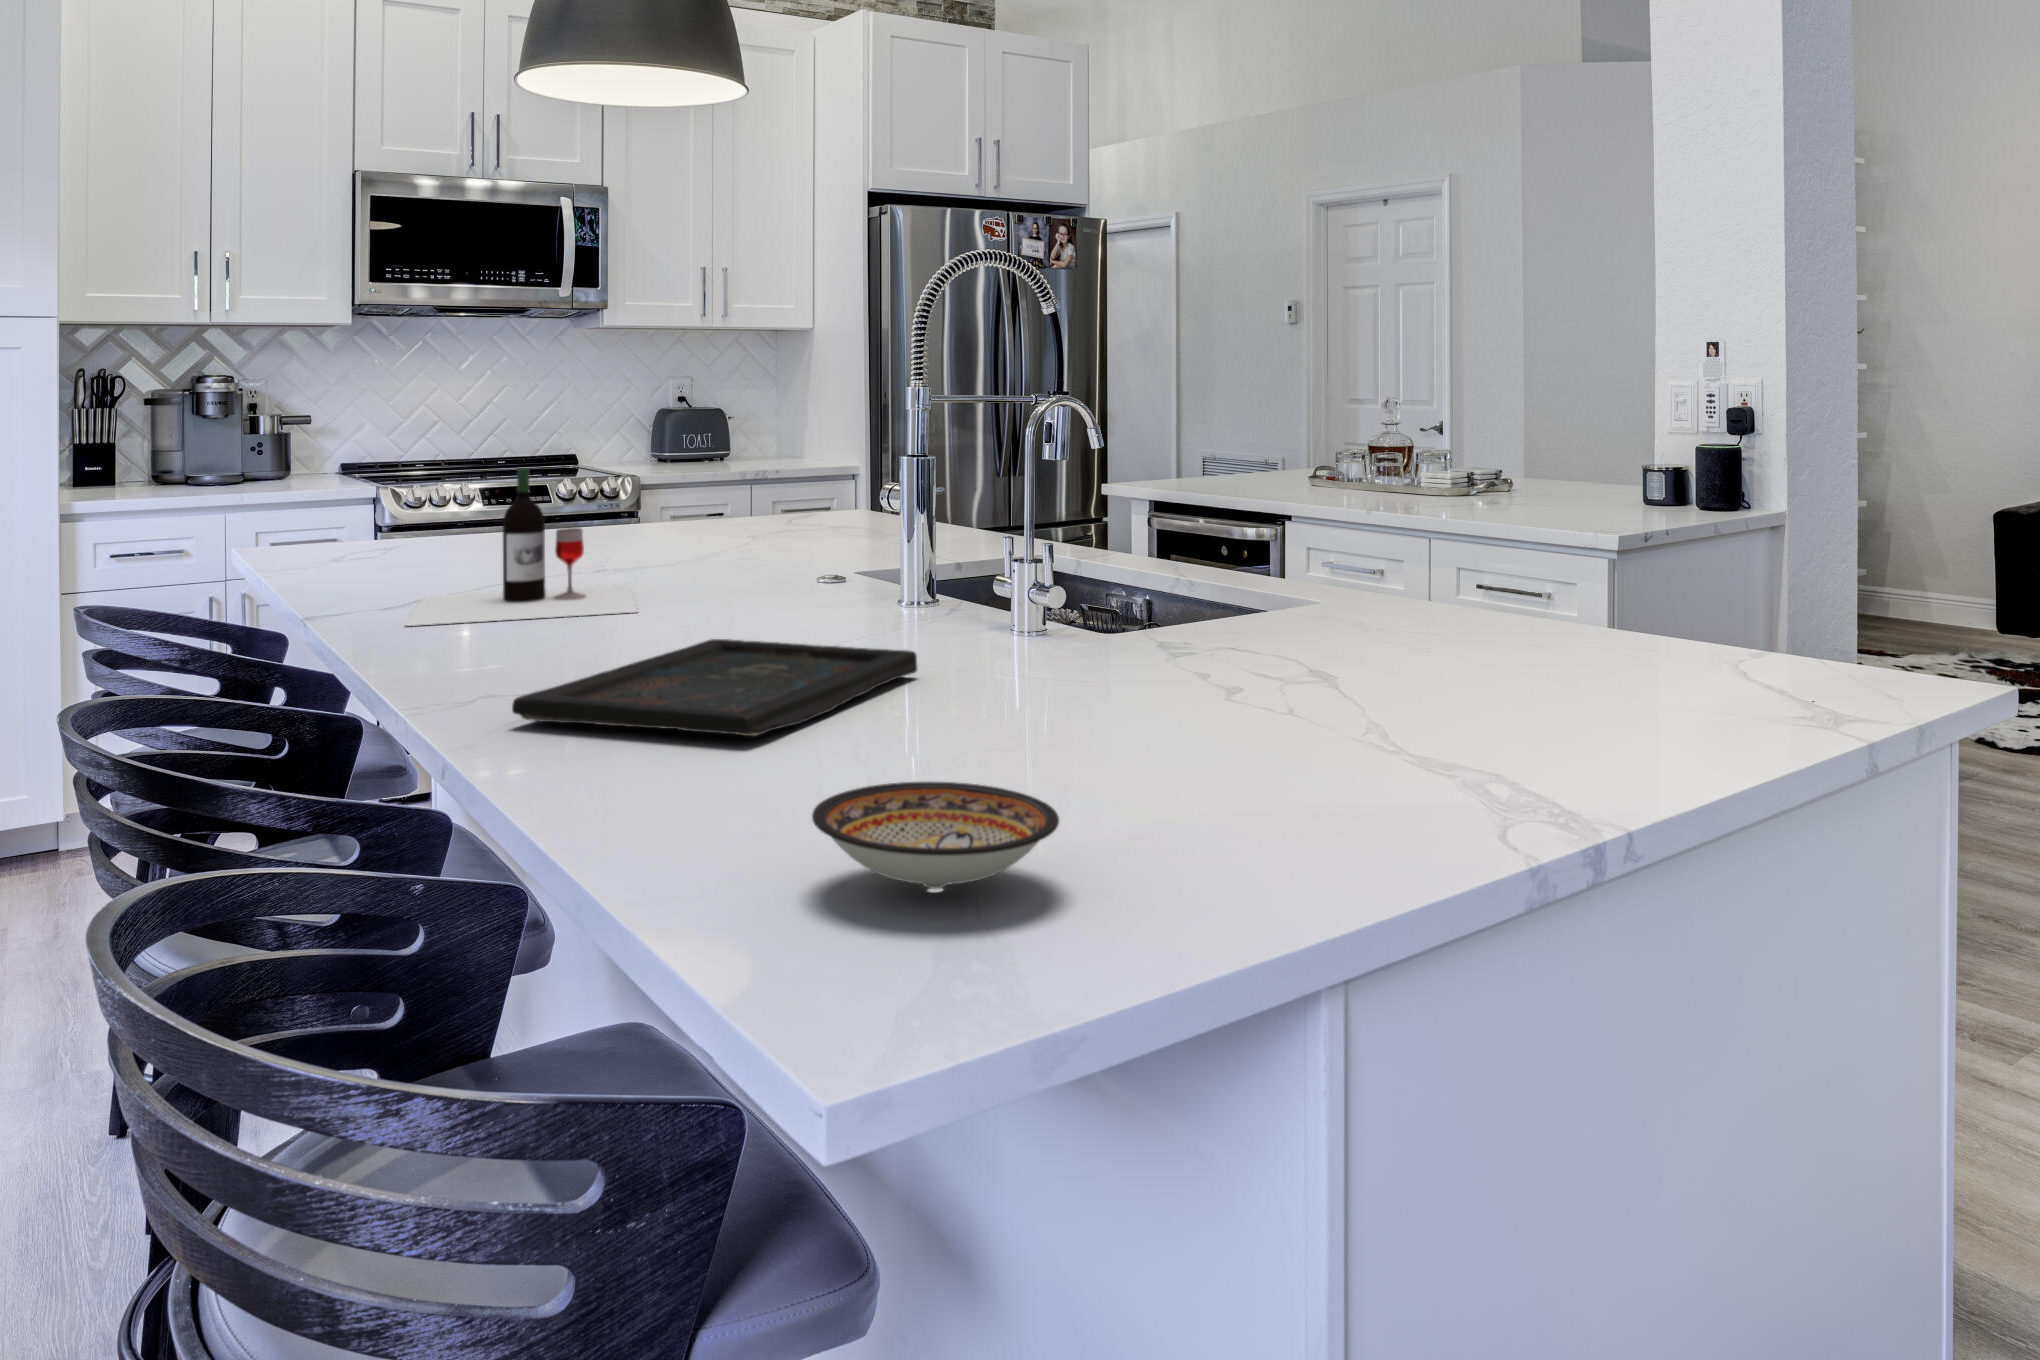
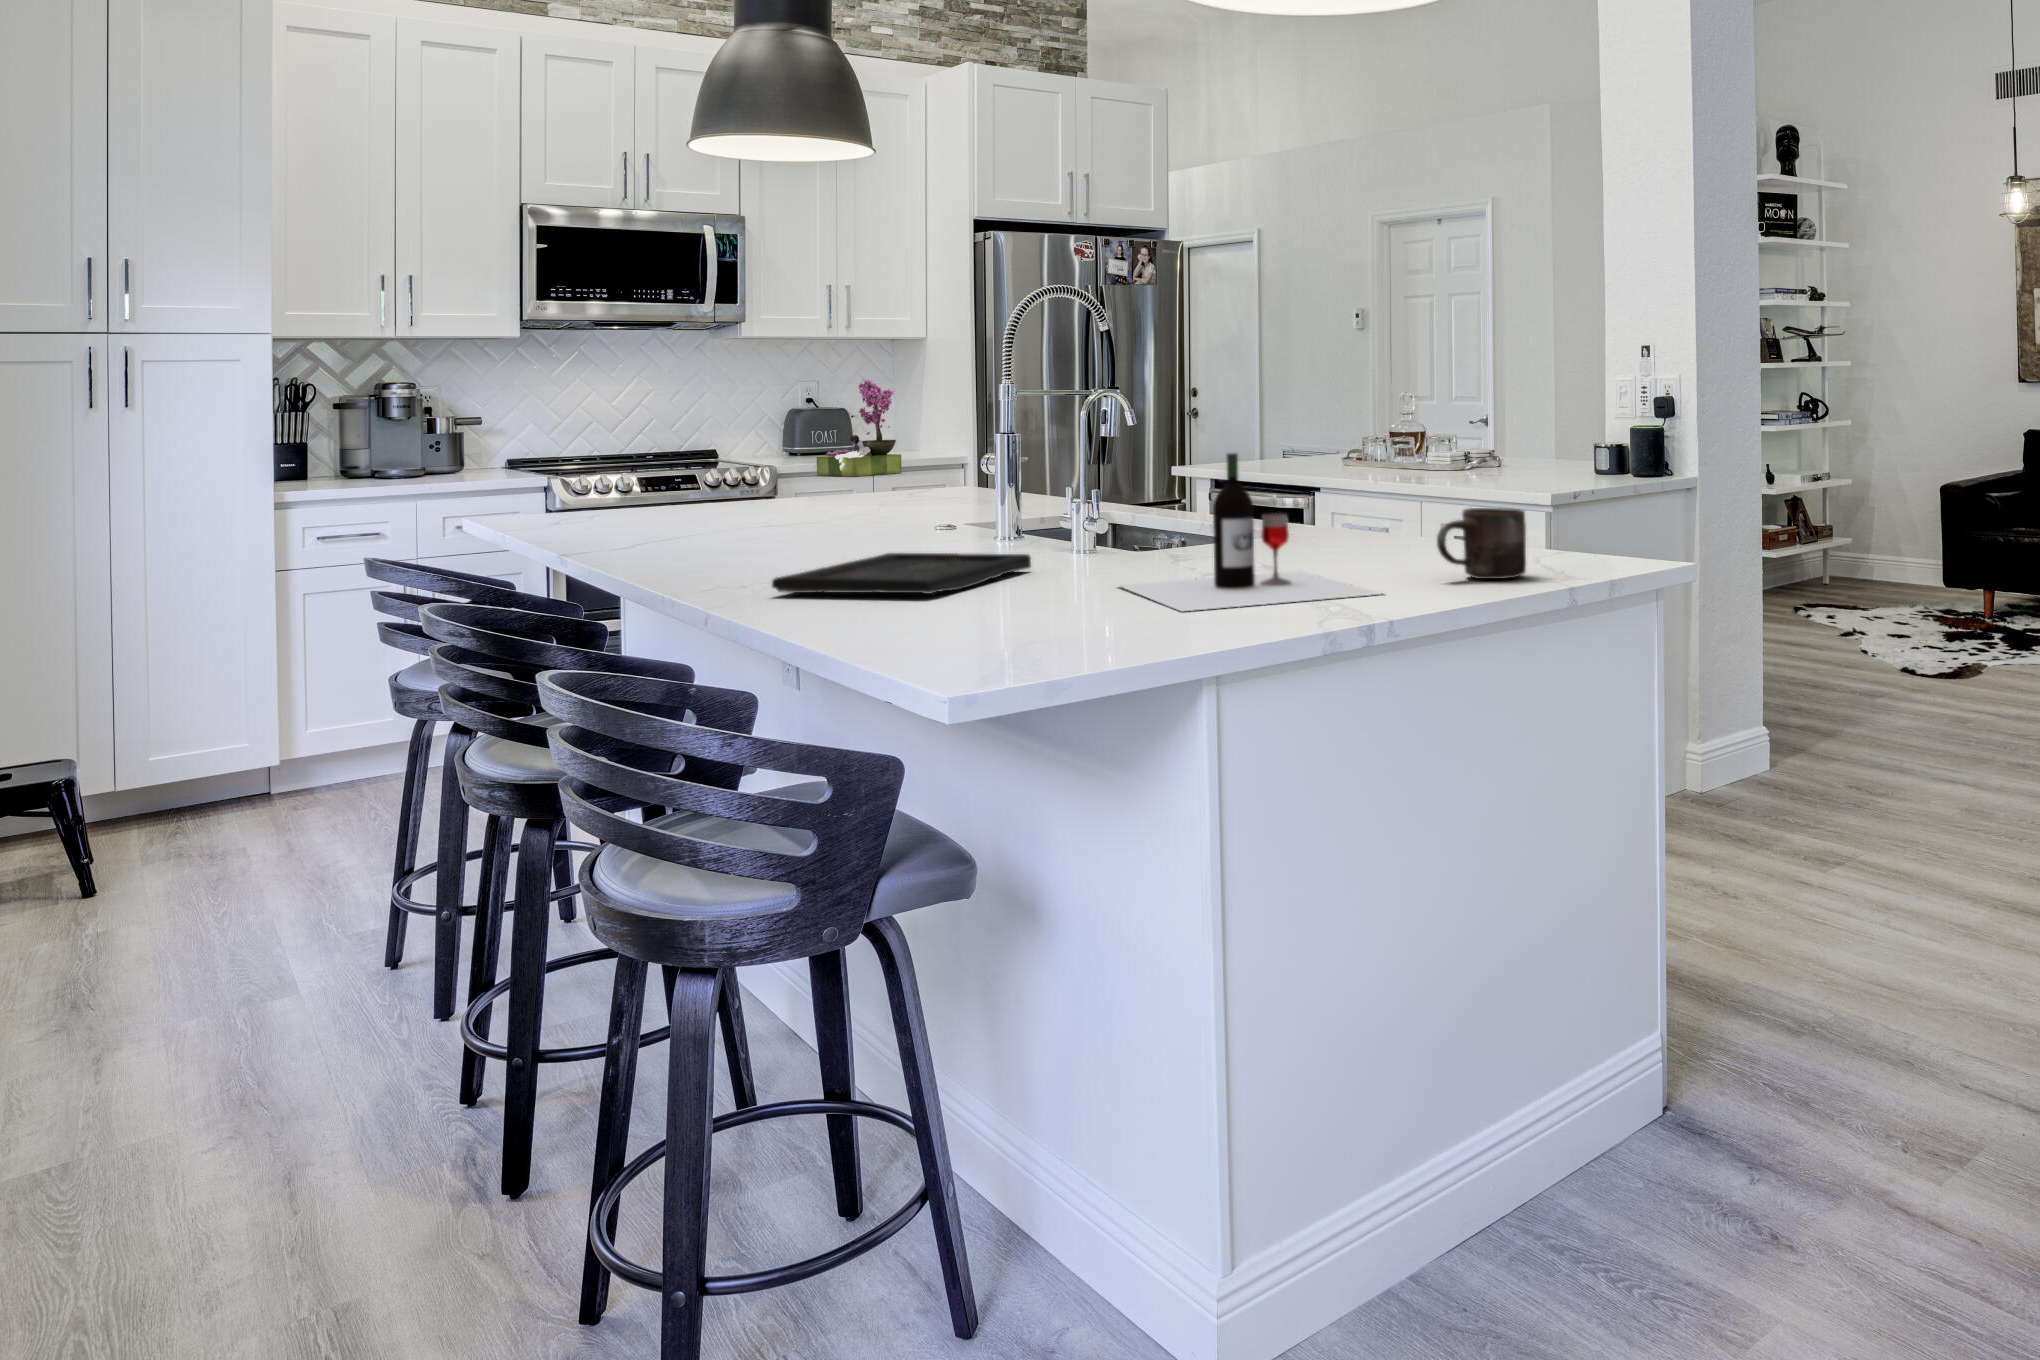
flower arrangement: none [688,373,782,486] -> present [817,379,902,477]
wine bottle: present [406,468,638,626] -> present [1121,453,1380,611]
mug: none [1590,608,1739,736] -> present [1437,508,1526,579]
ceramic bowl: present [812,782,1059,889] -> none [981,588,1112,636]

